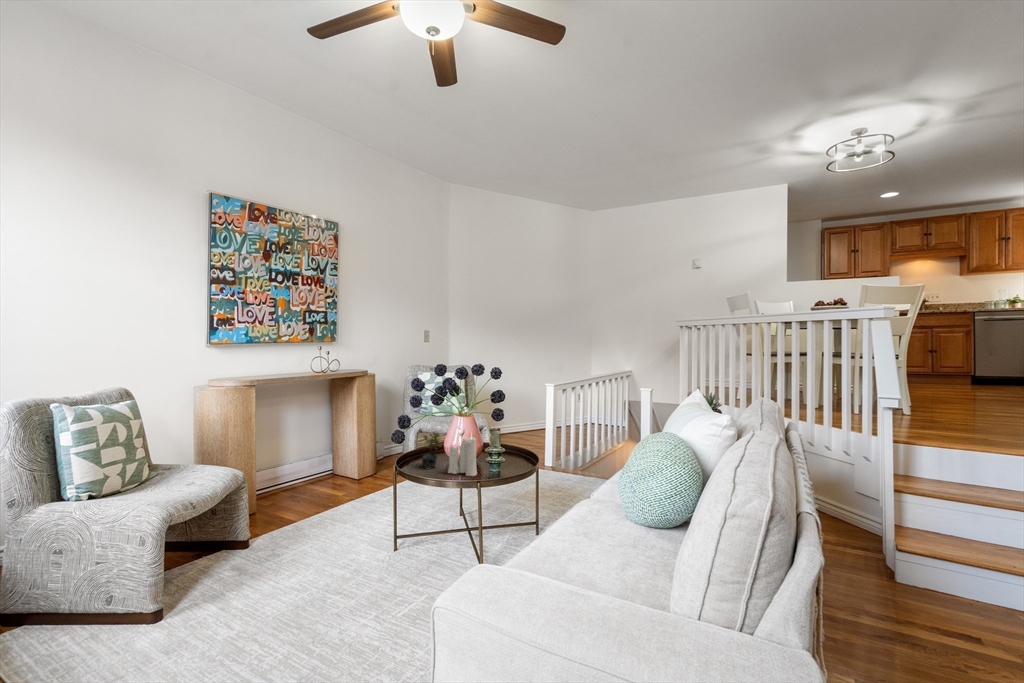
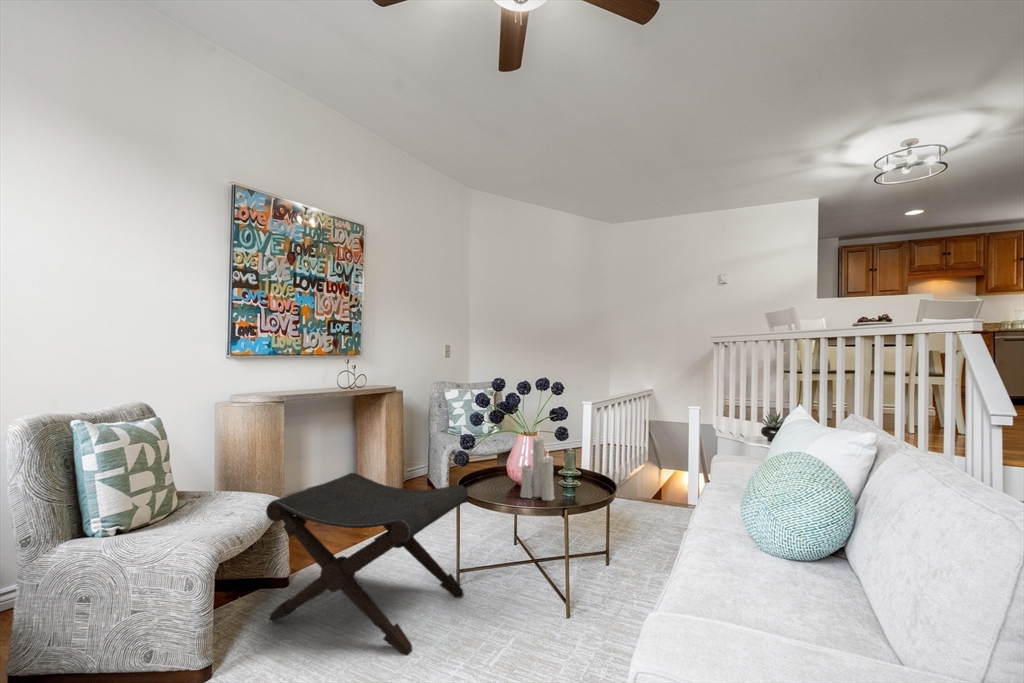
succulent plant: present [420,432,441,470] -> none [483,450,510,494]
footstool: none [221,449,402,605] -> present [266,473,468,655]

